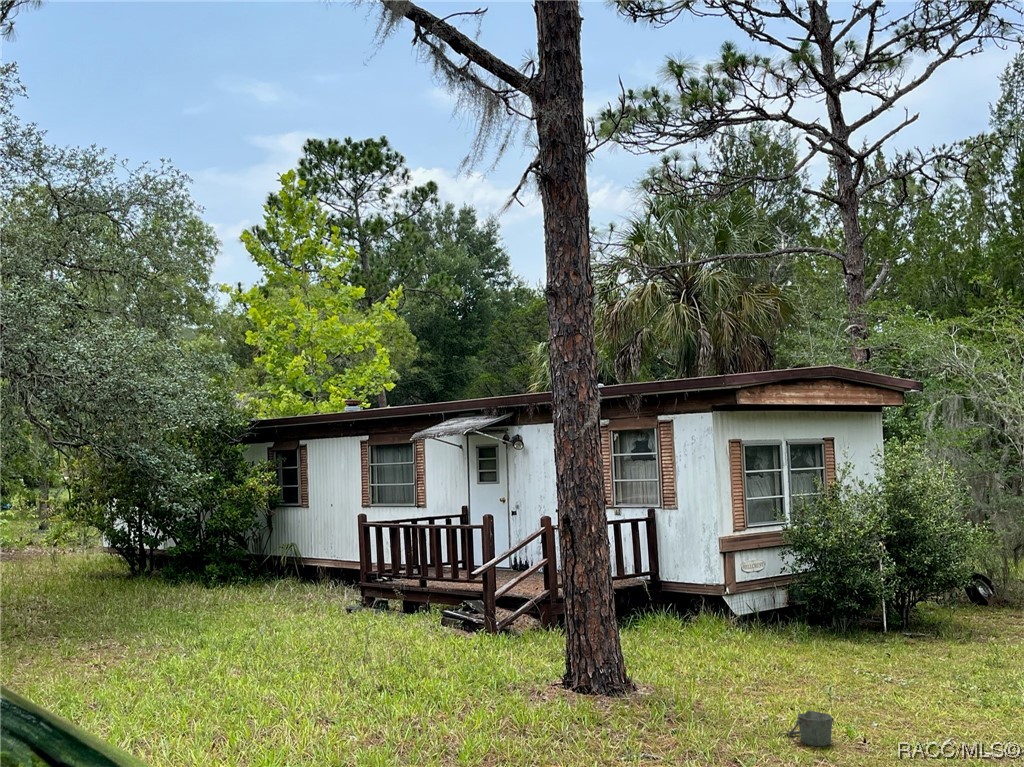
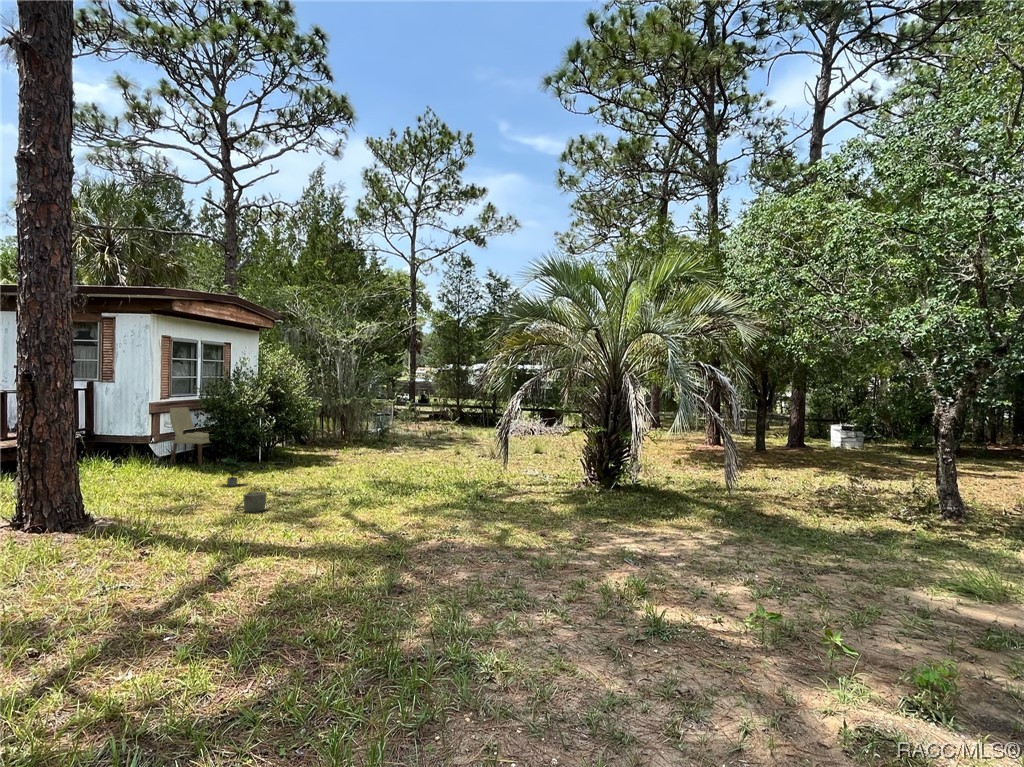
chair: none [745,543,816,638] -> present [170,407,219,466]
potted plant: none [790,641,832,687] -> present [220,458,248,486]

